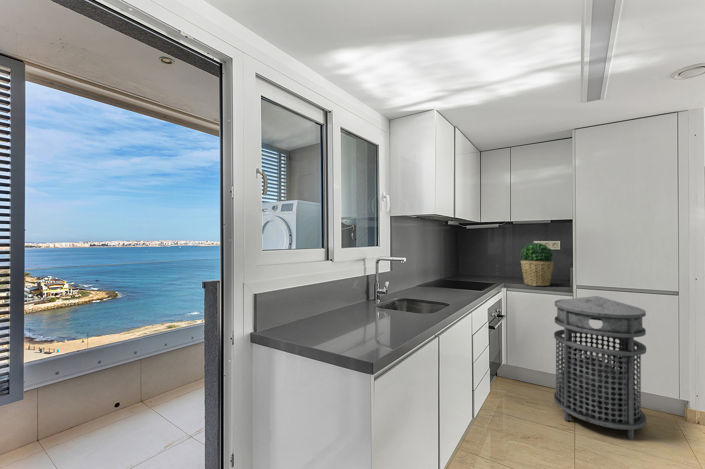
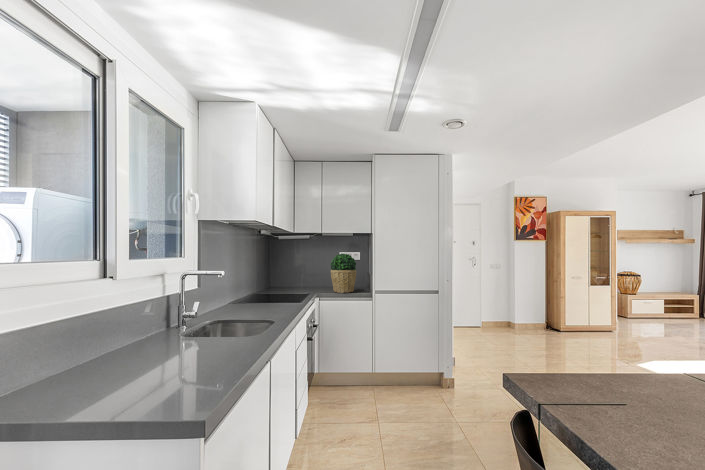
trash can: present [554,296,646,440] -> none [360,297,424,415]

